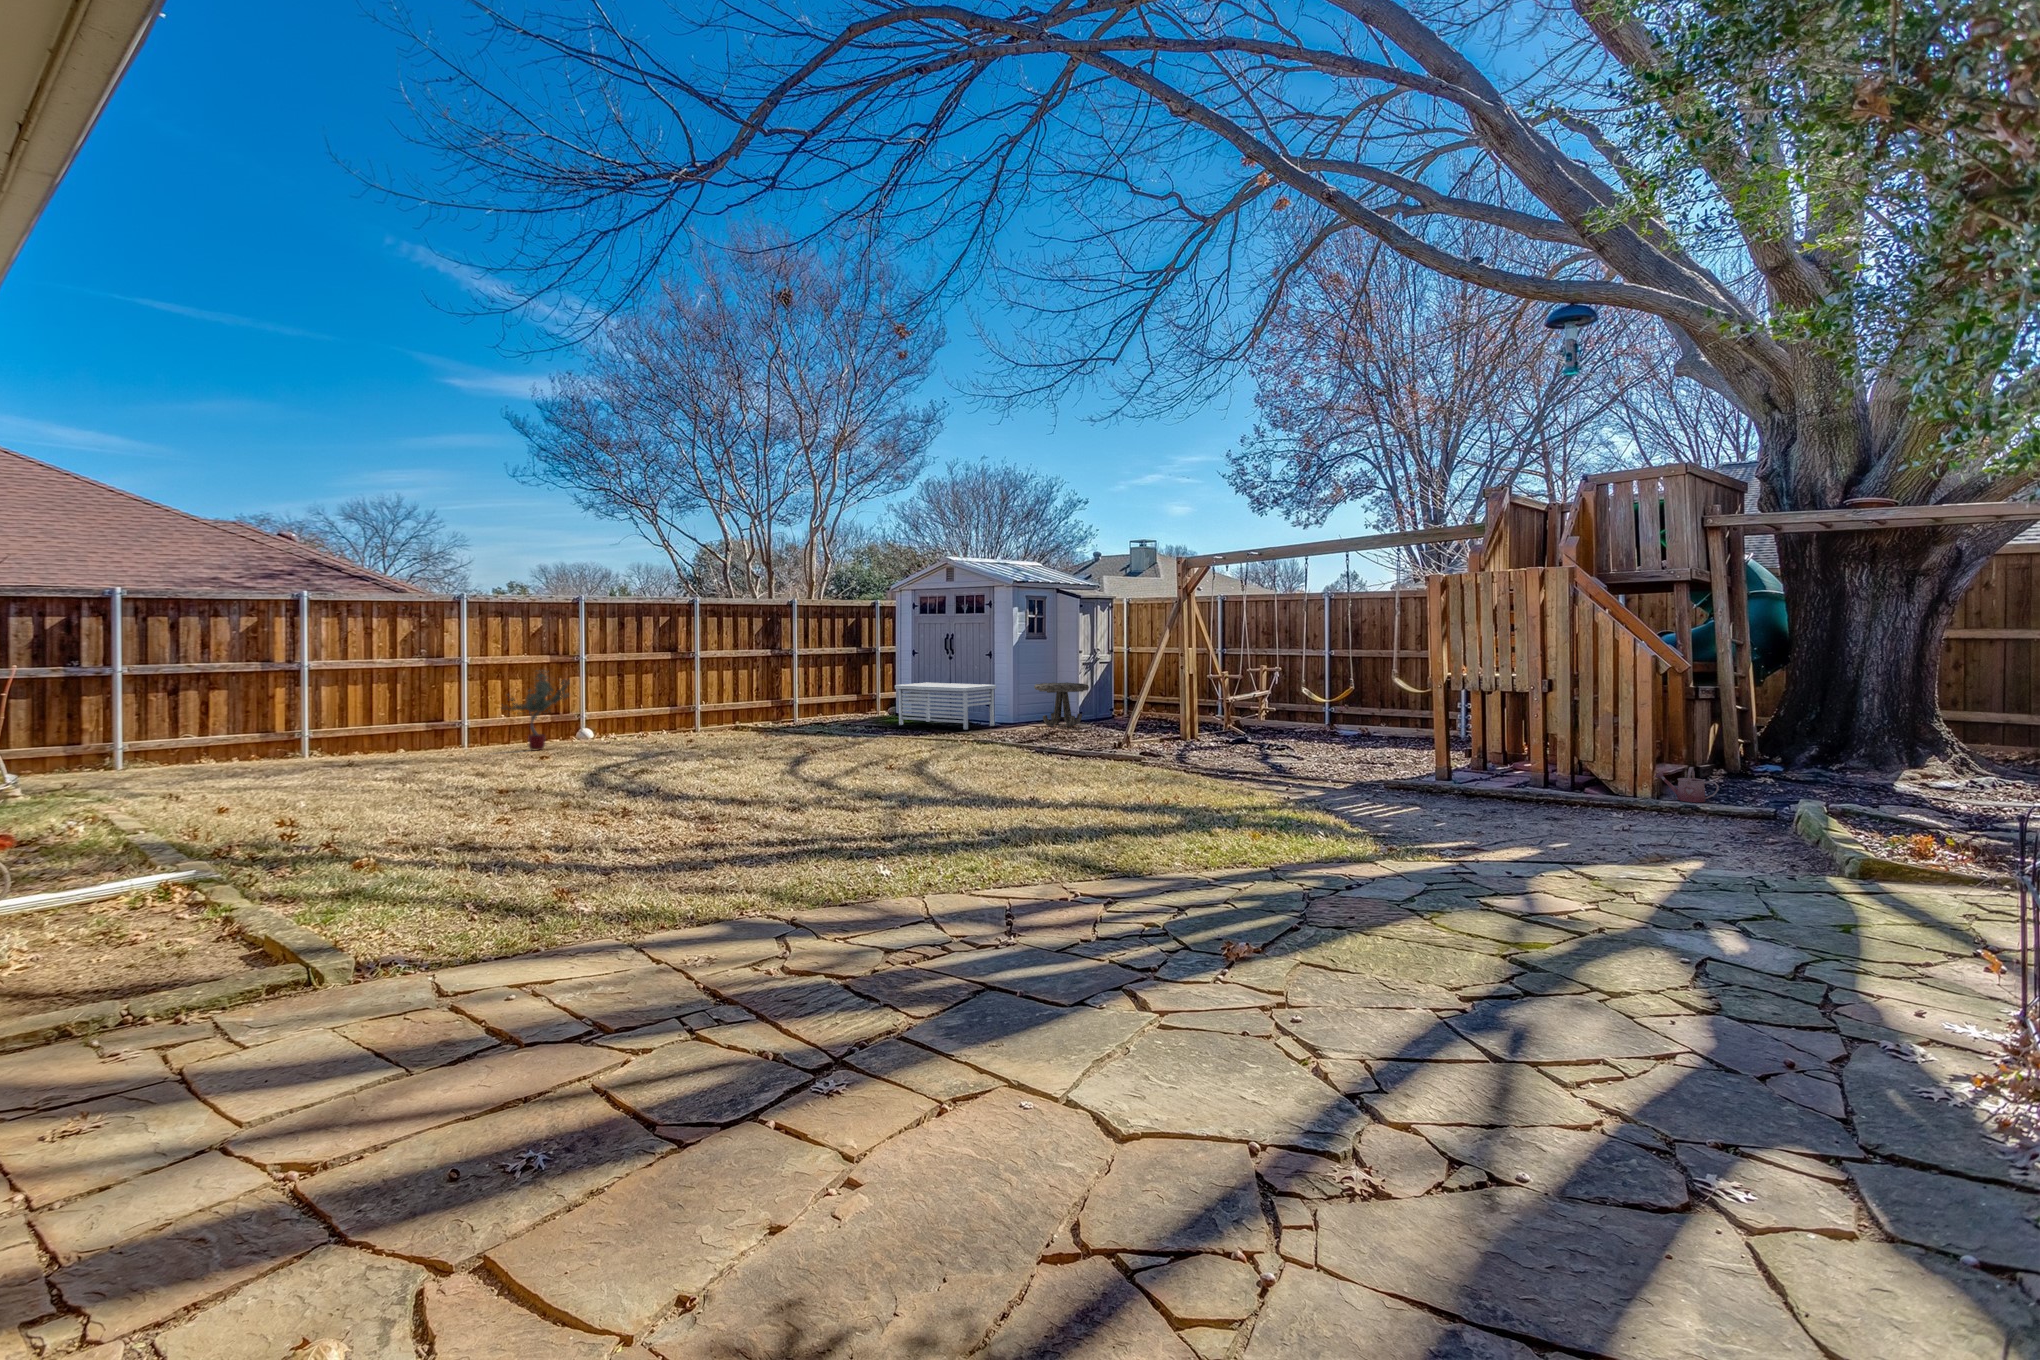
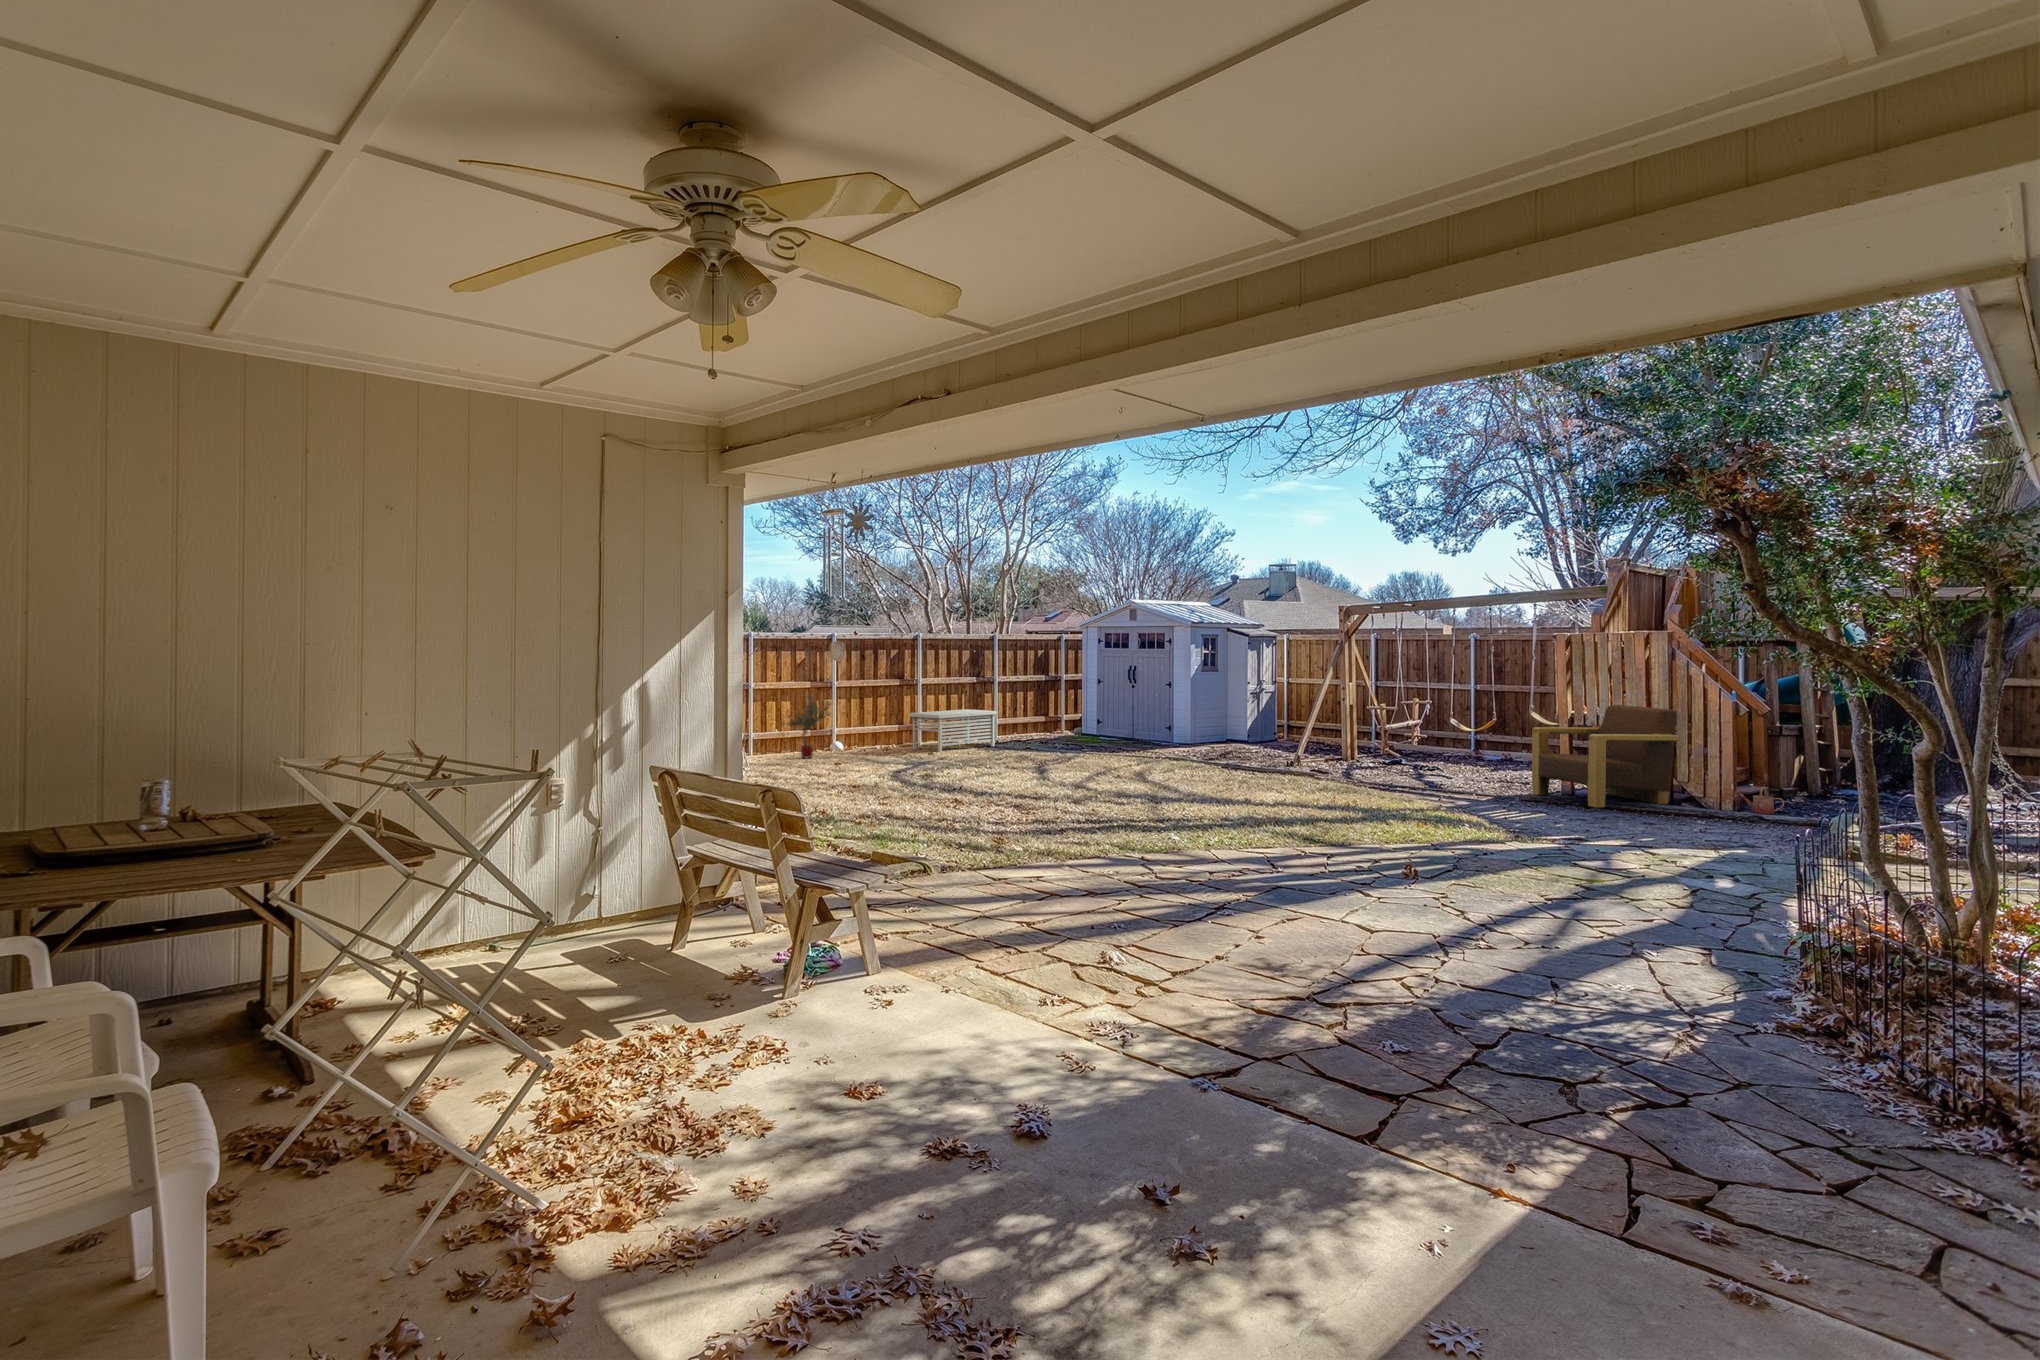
armchair: none [1399,665,1583,798] -> present [1532,705,1680,807]
side table: present [1034,682,1089,727] -> none [1207,710,1256,748]
storage bench: present [895,683,996,729] -> present [909,709,997,752]

